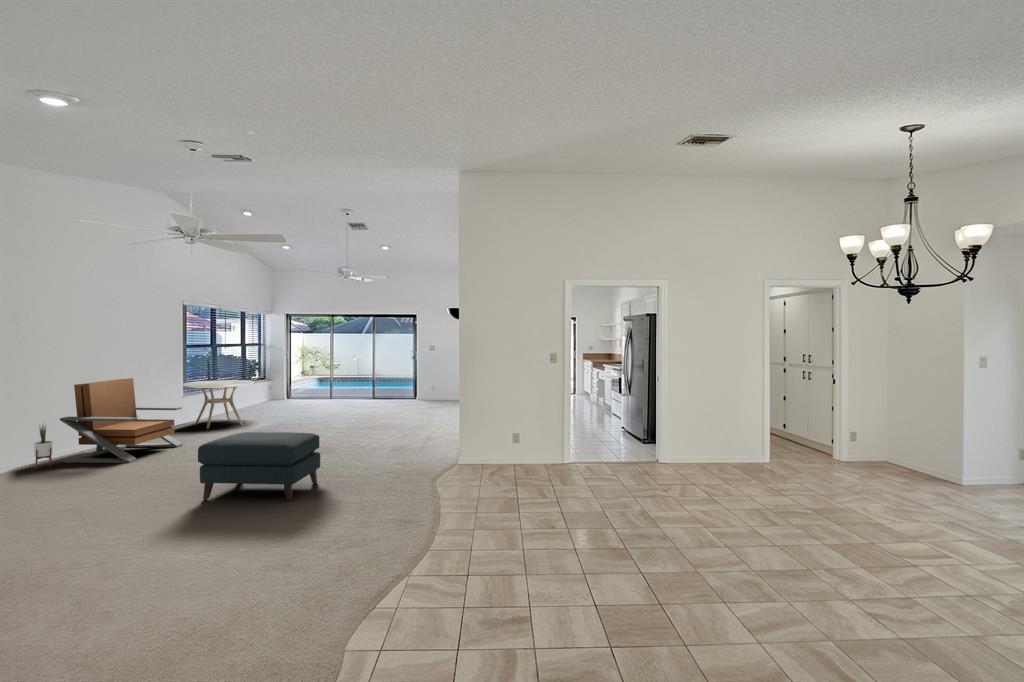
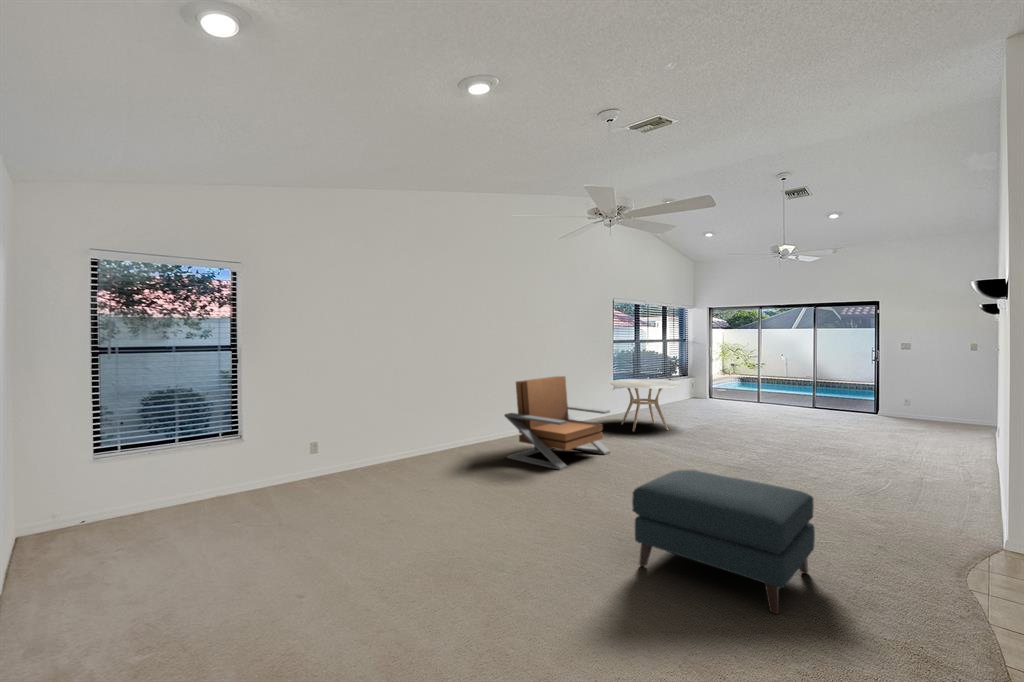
potted plant: present [34,423,52,468] -> none [485,415,498,462]

